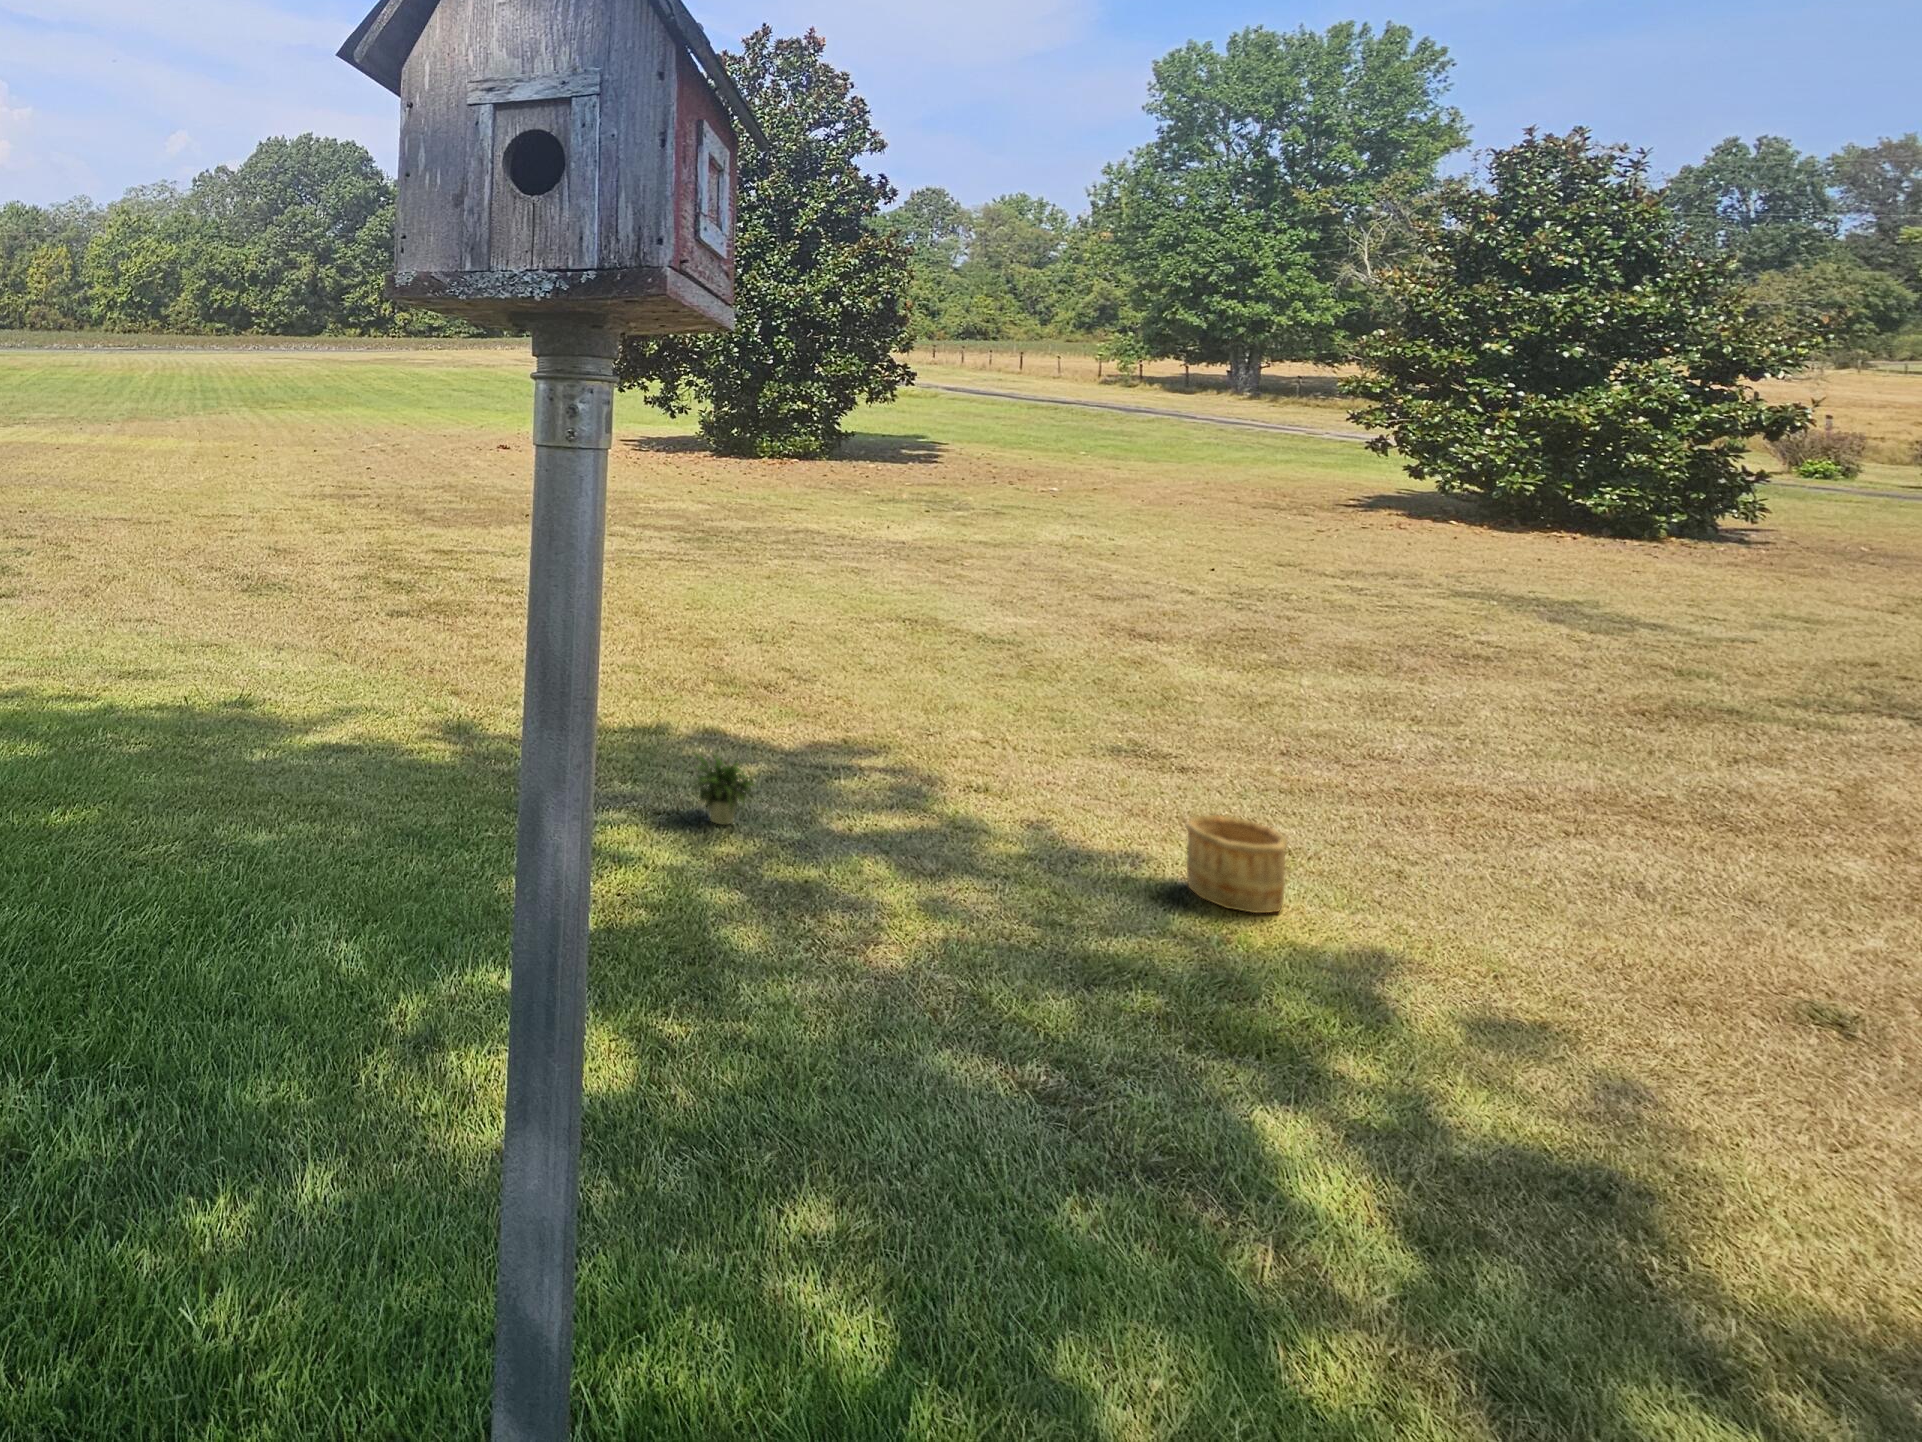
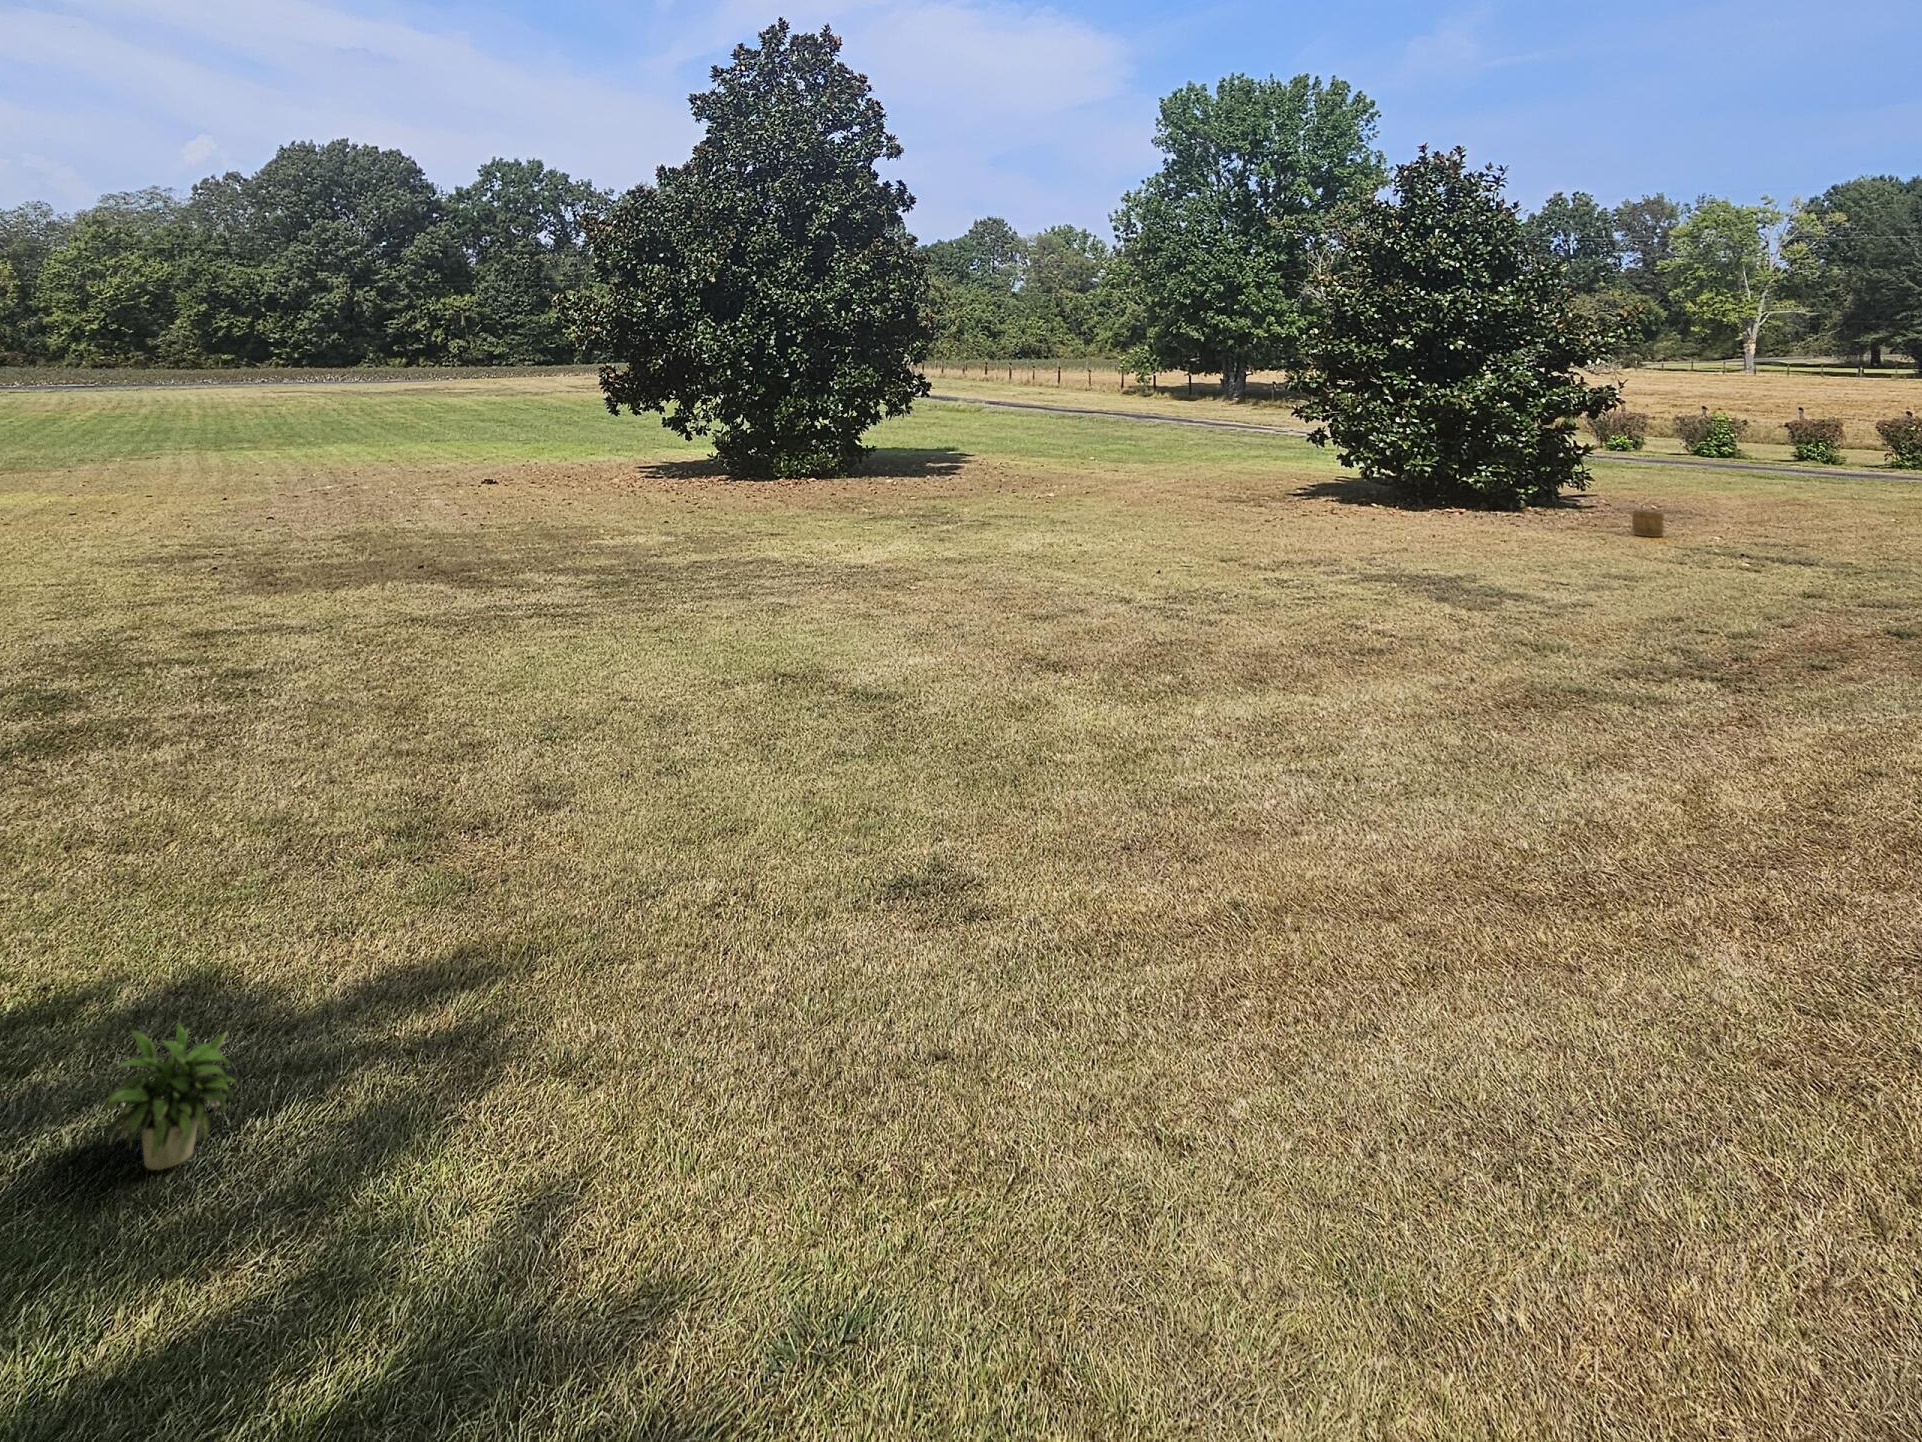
wooden bucket: present [1185,815,1288,913] -> present [1632,511,1664,537]

